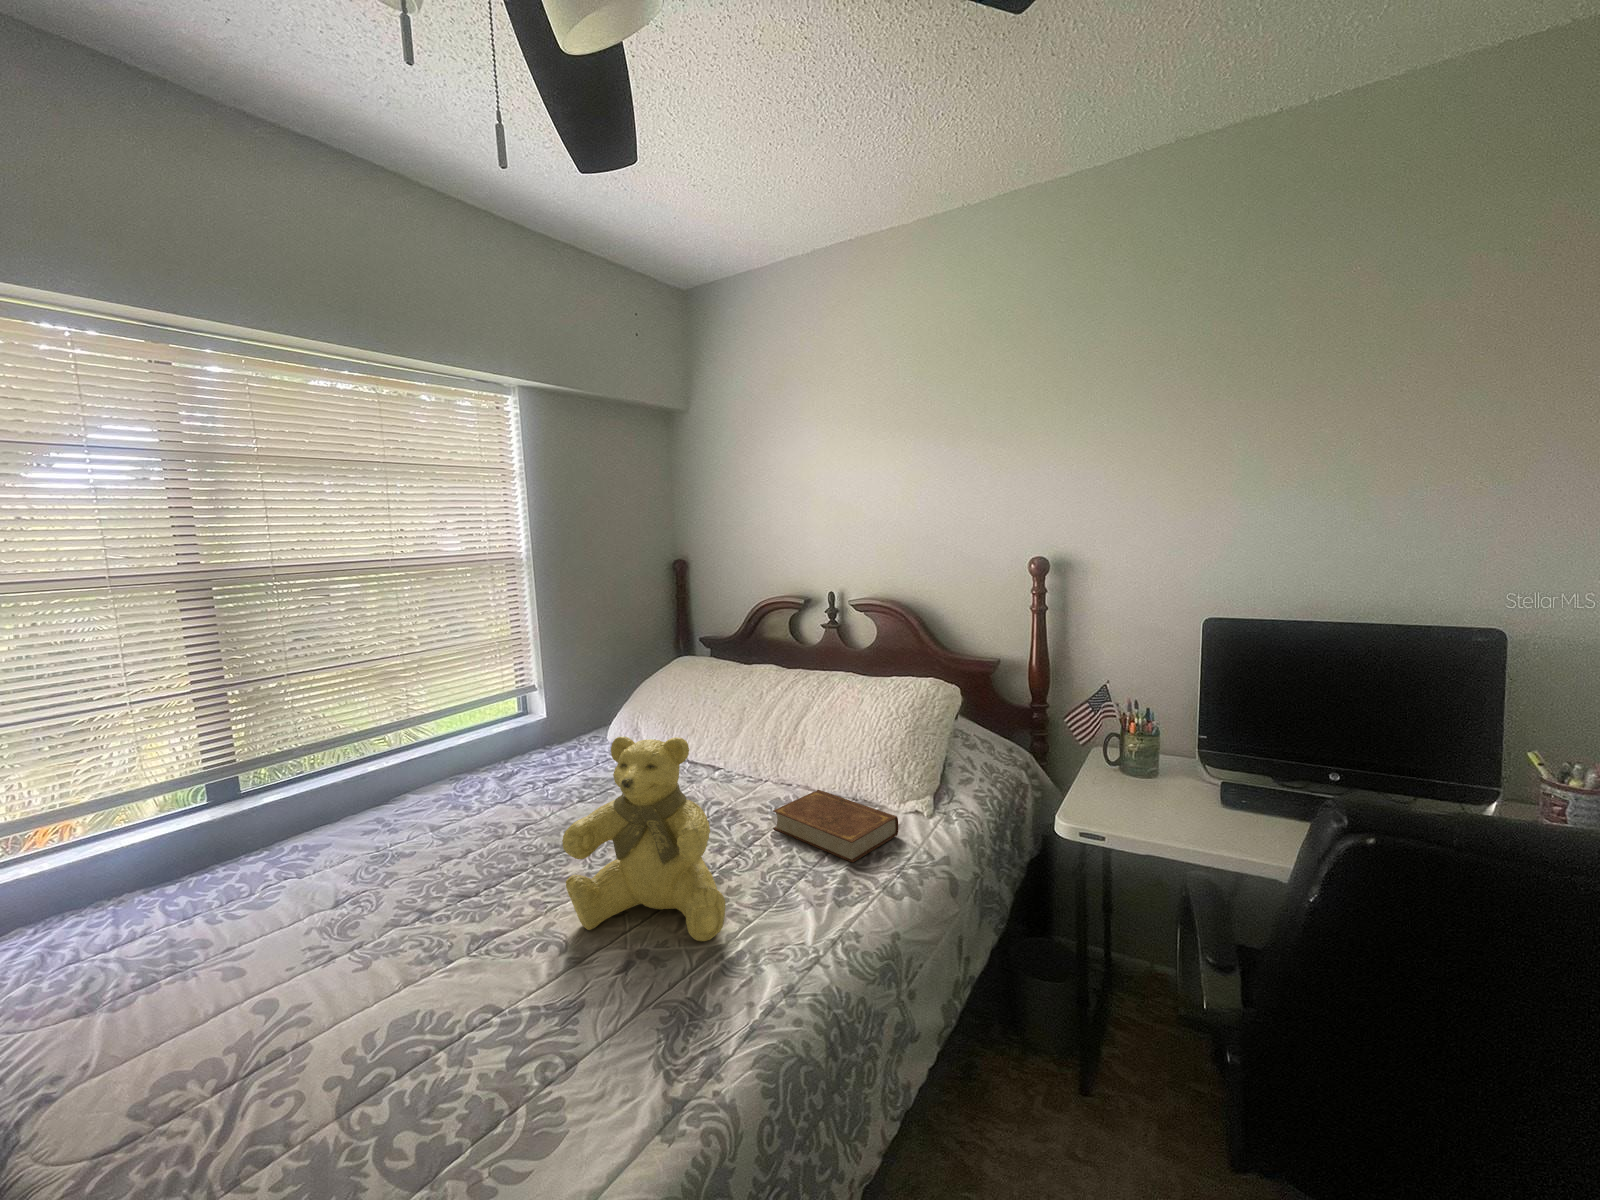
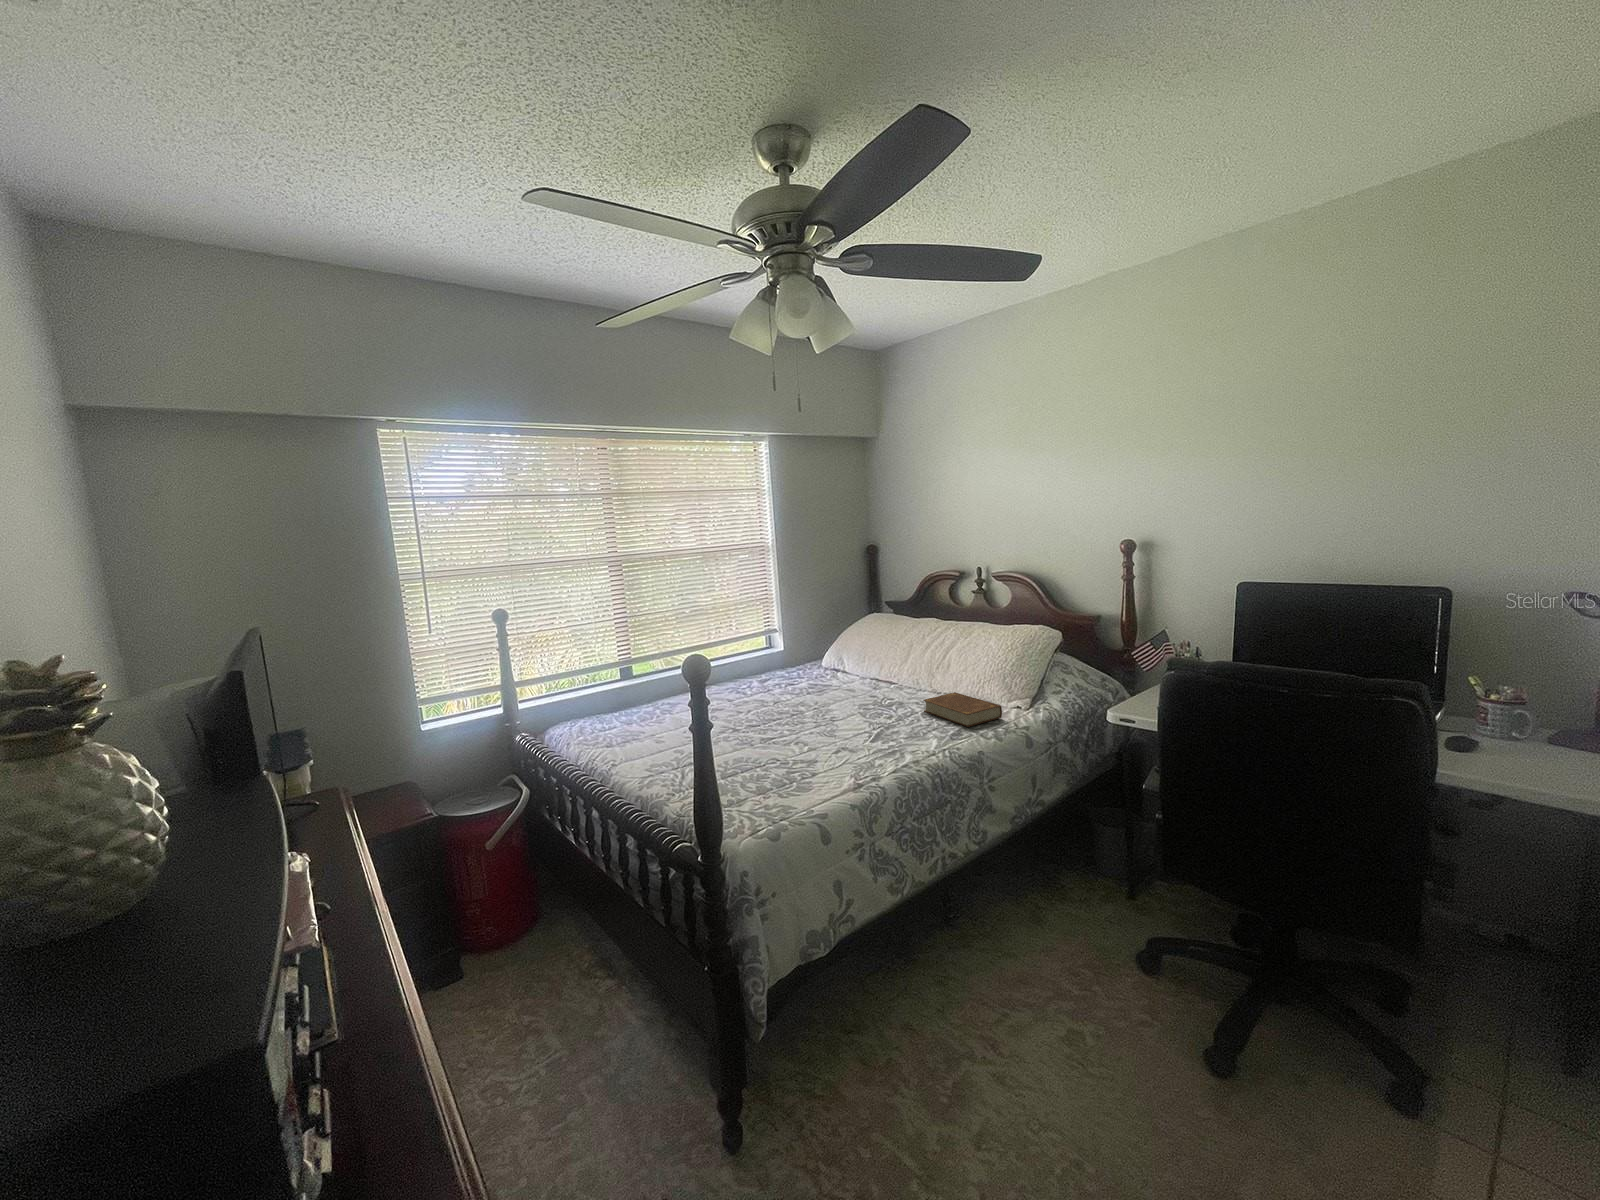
teddy bear: present [562,737,726,941] -> none [805,643,888,748]

